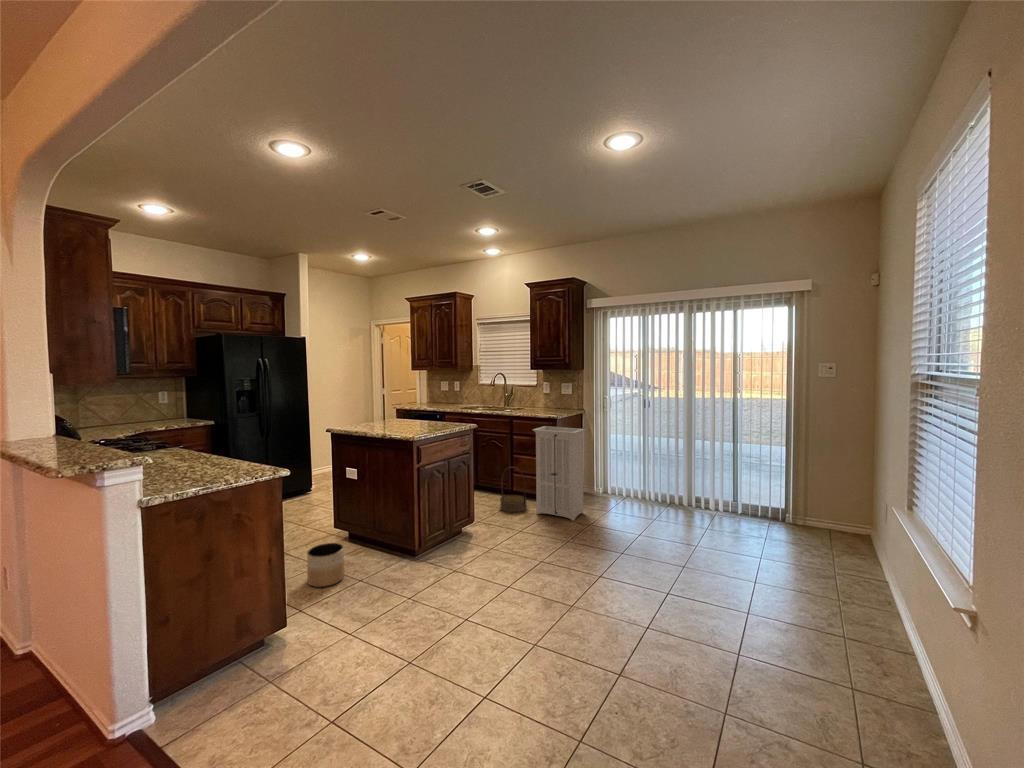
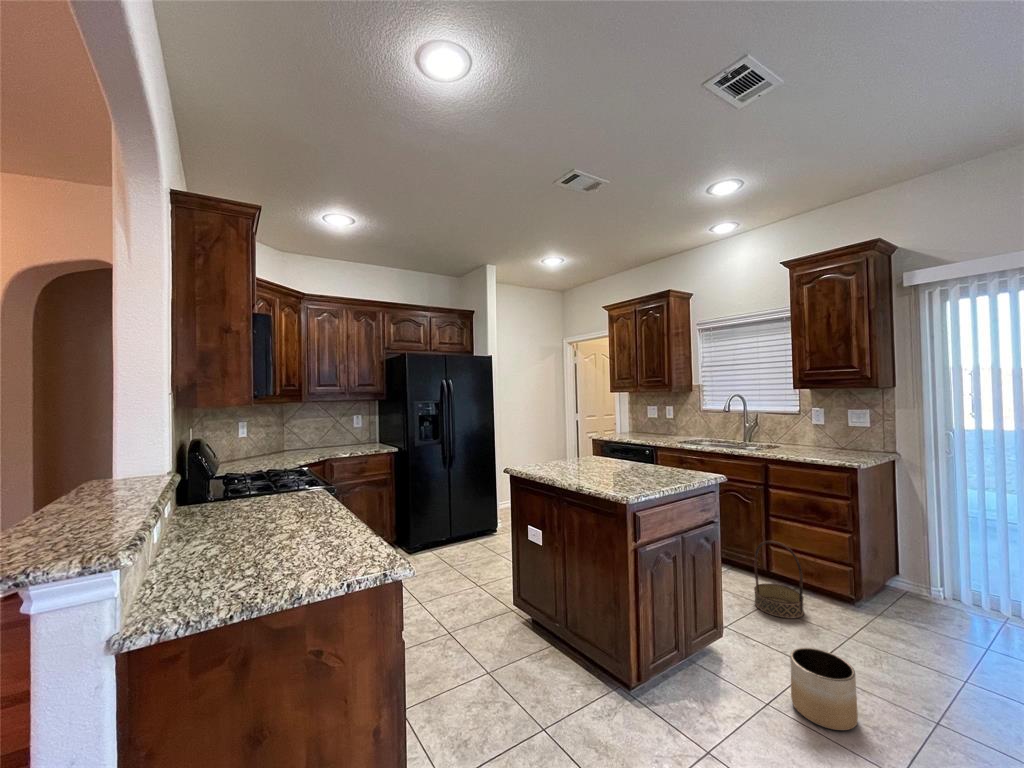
storage cabinet: present [533,426,585,521] -> none [818,478,932,664]
planter: present [307,543,345,587] -> present [790,648,858,730]

